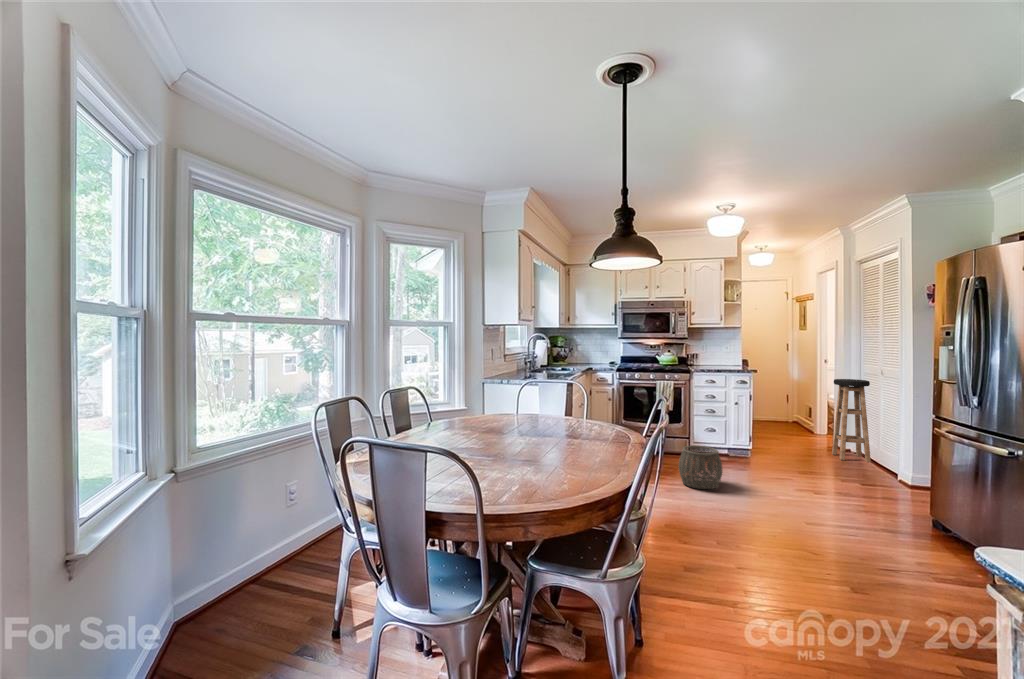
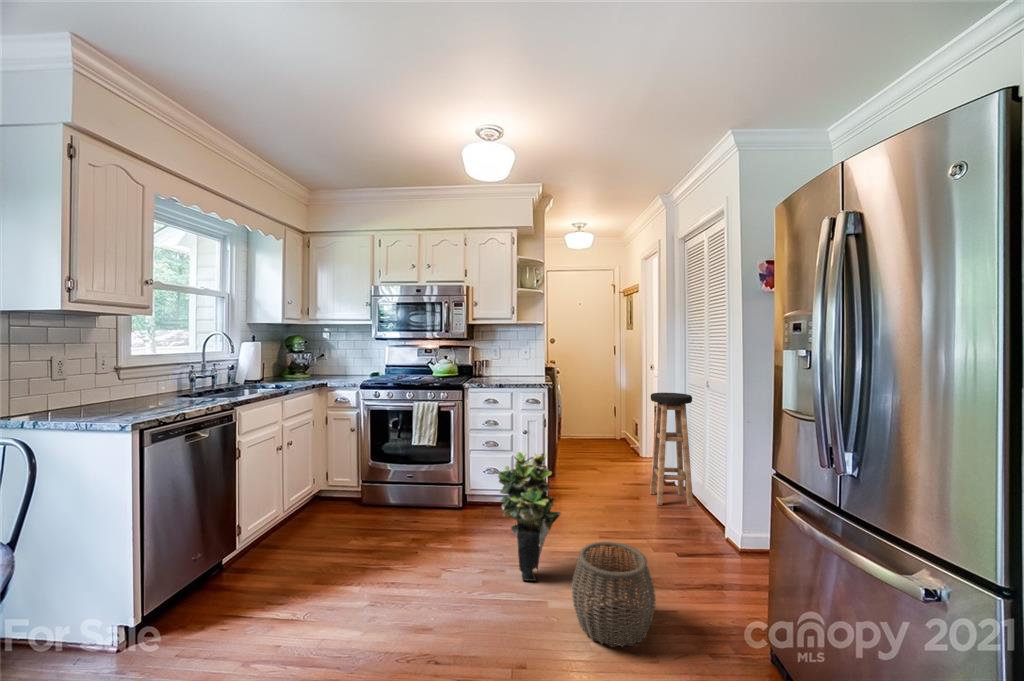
potted plant: none [738,410,785,484] -> present [498,452,561,581]
woven basket: present [679,446,722,489] -> present [572,542,656,647]

